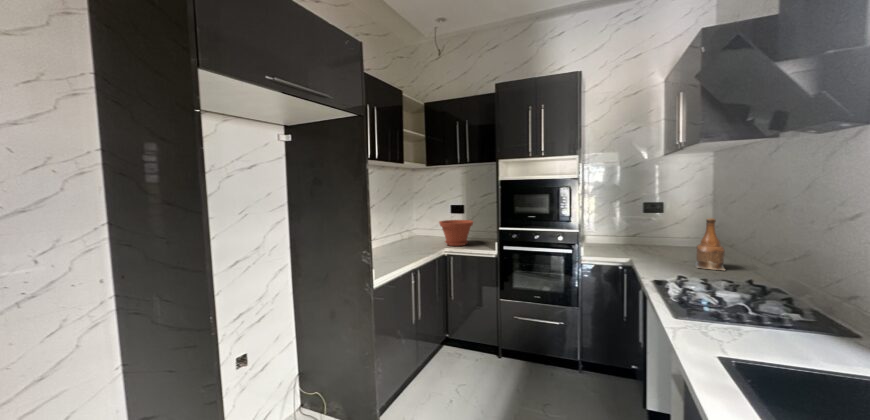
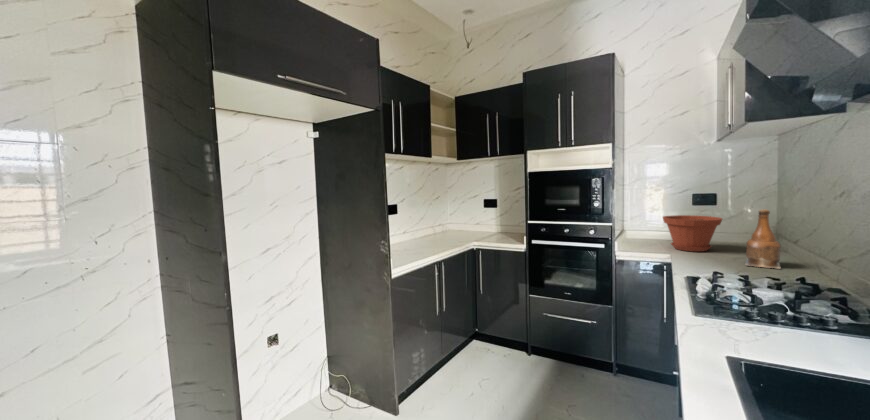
plant pot: present [439,220,473,246] -> present [663,215,722,252]

